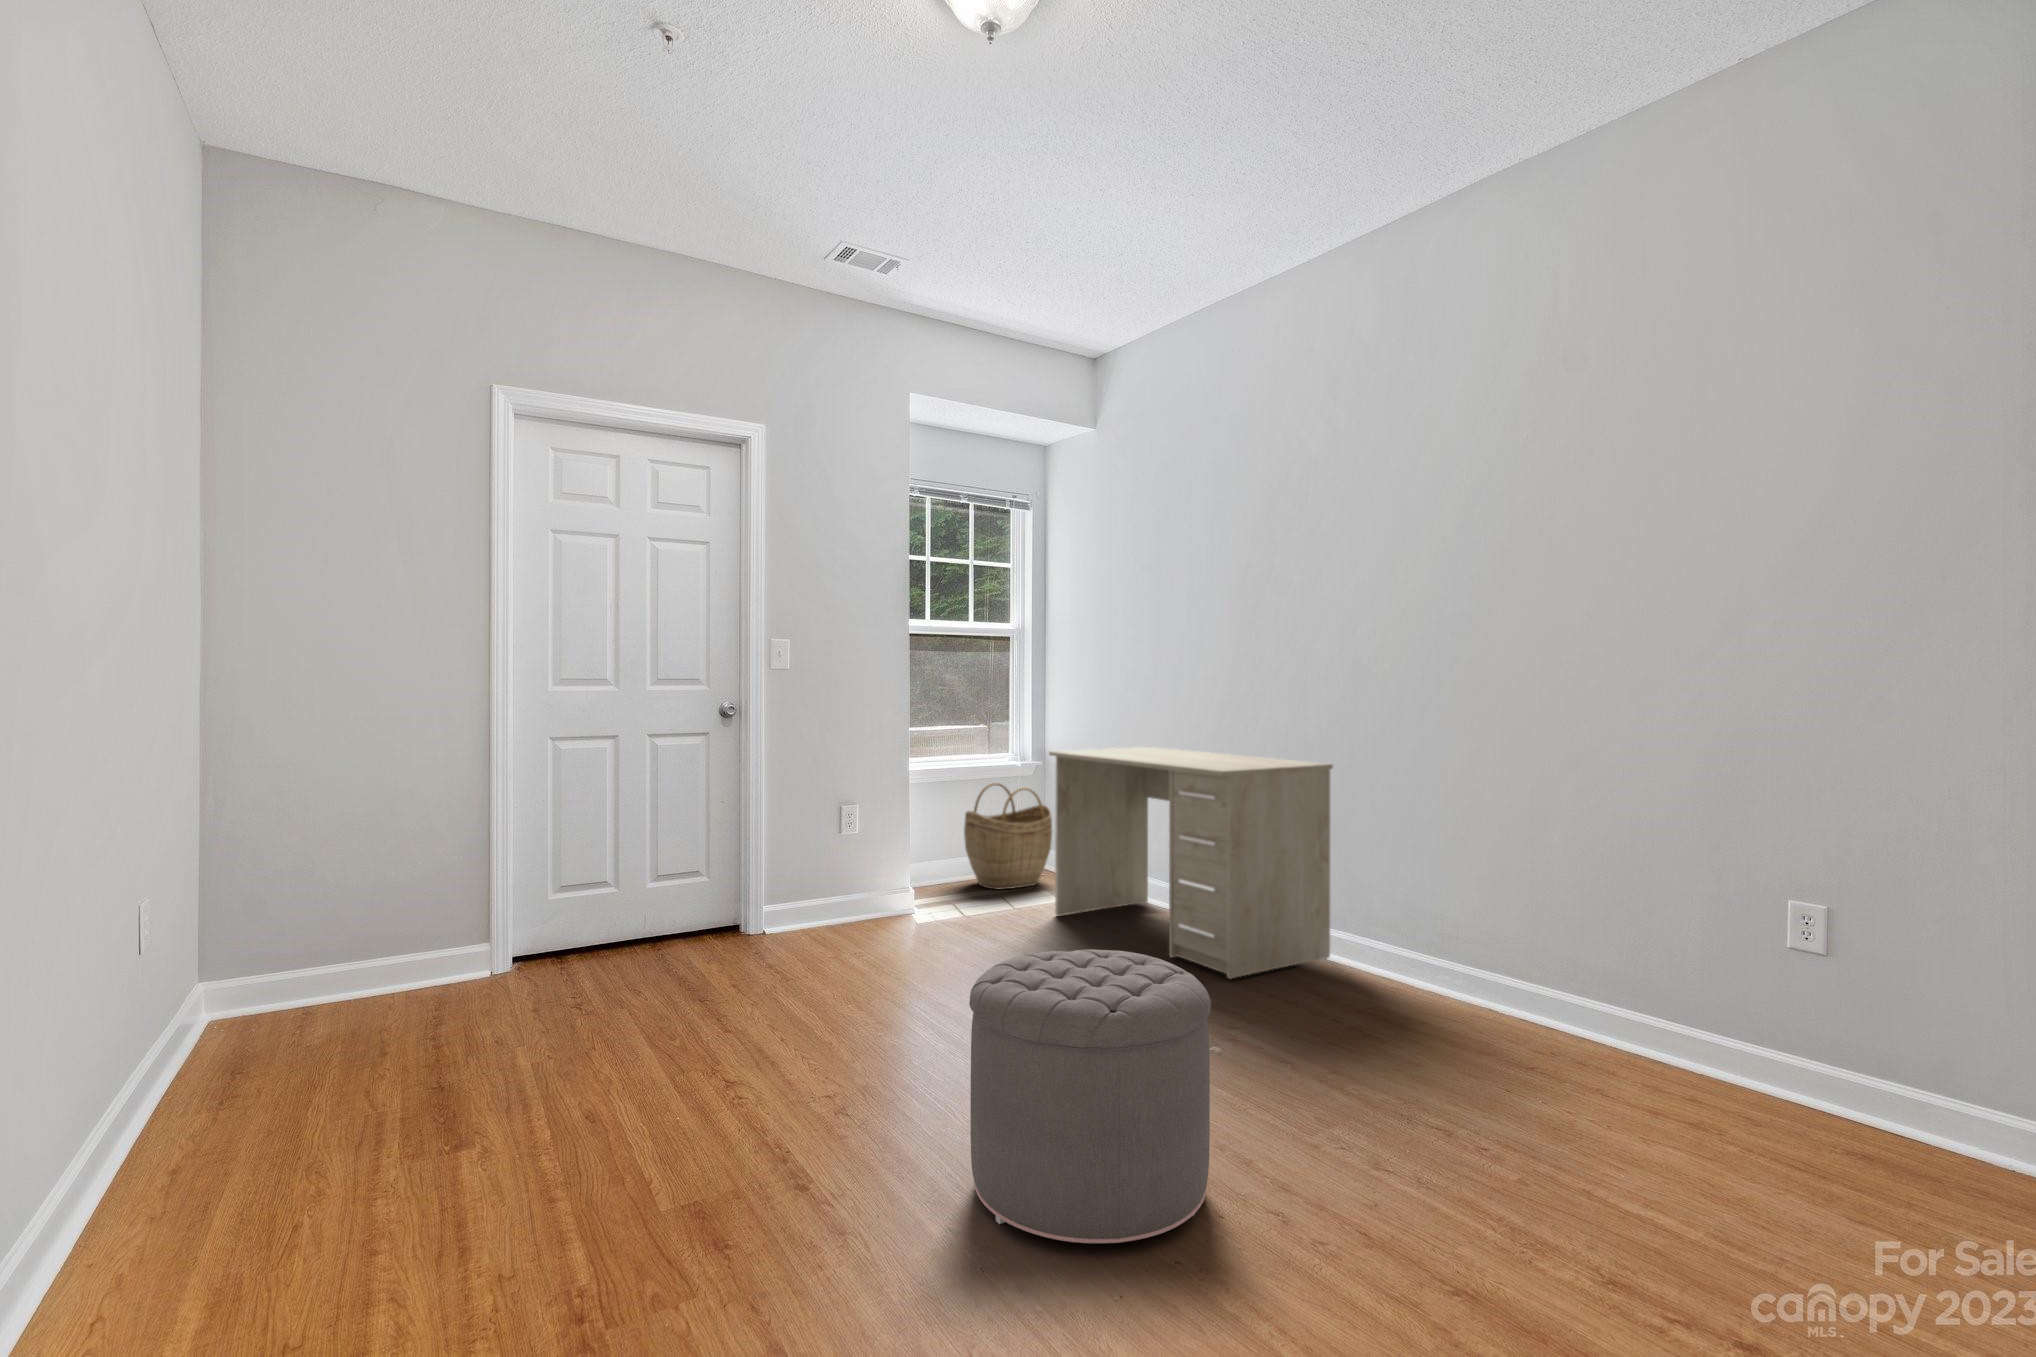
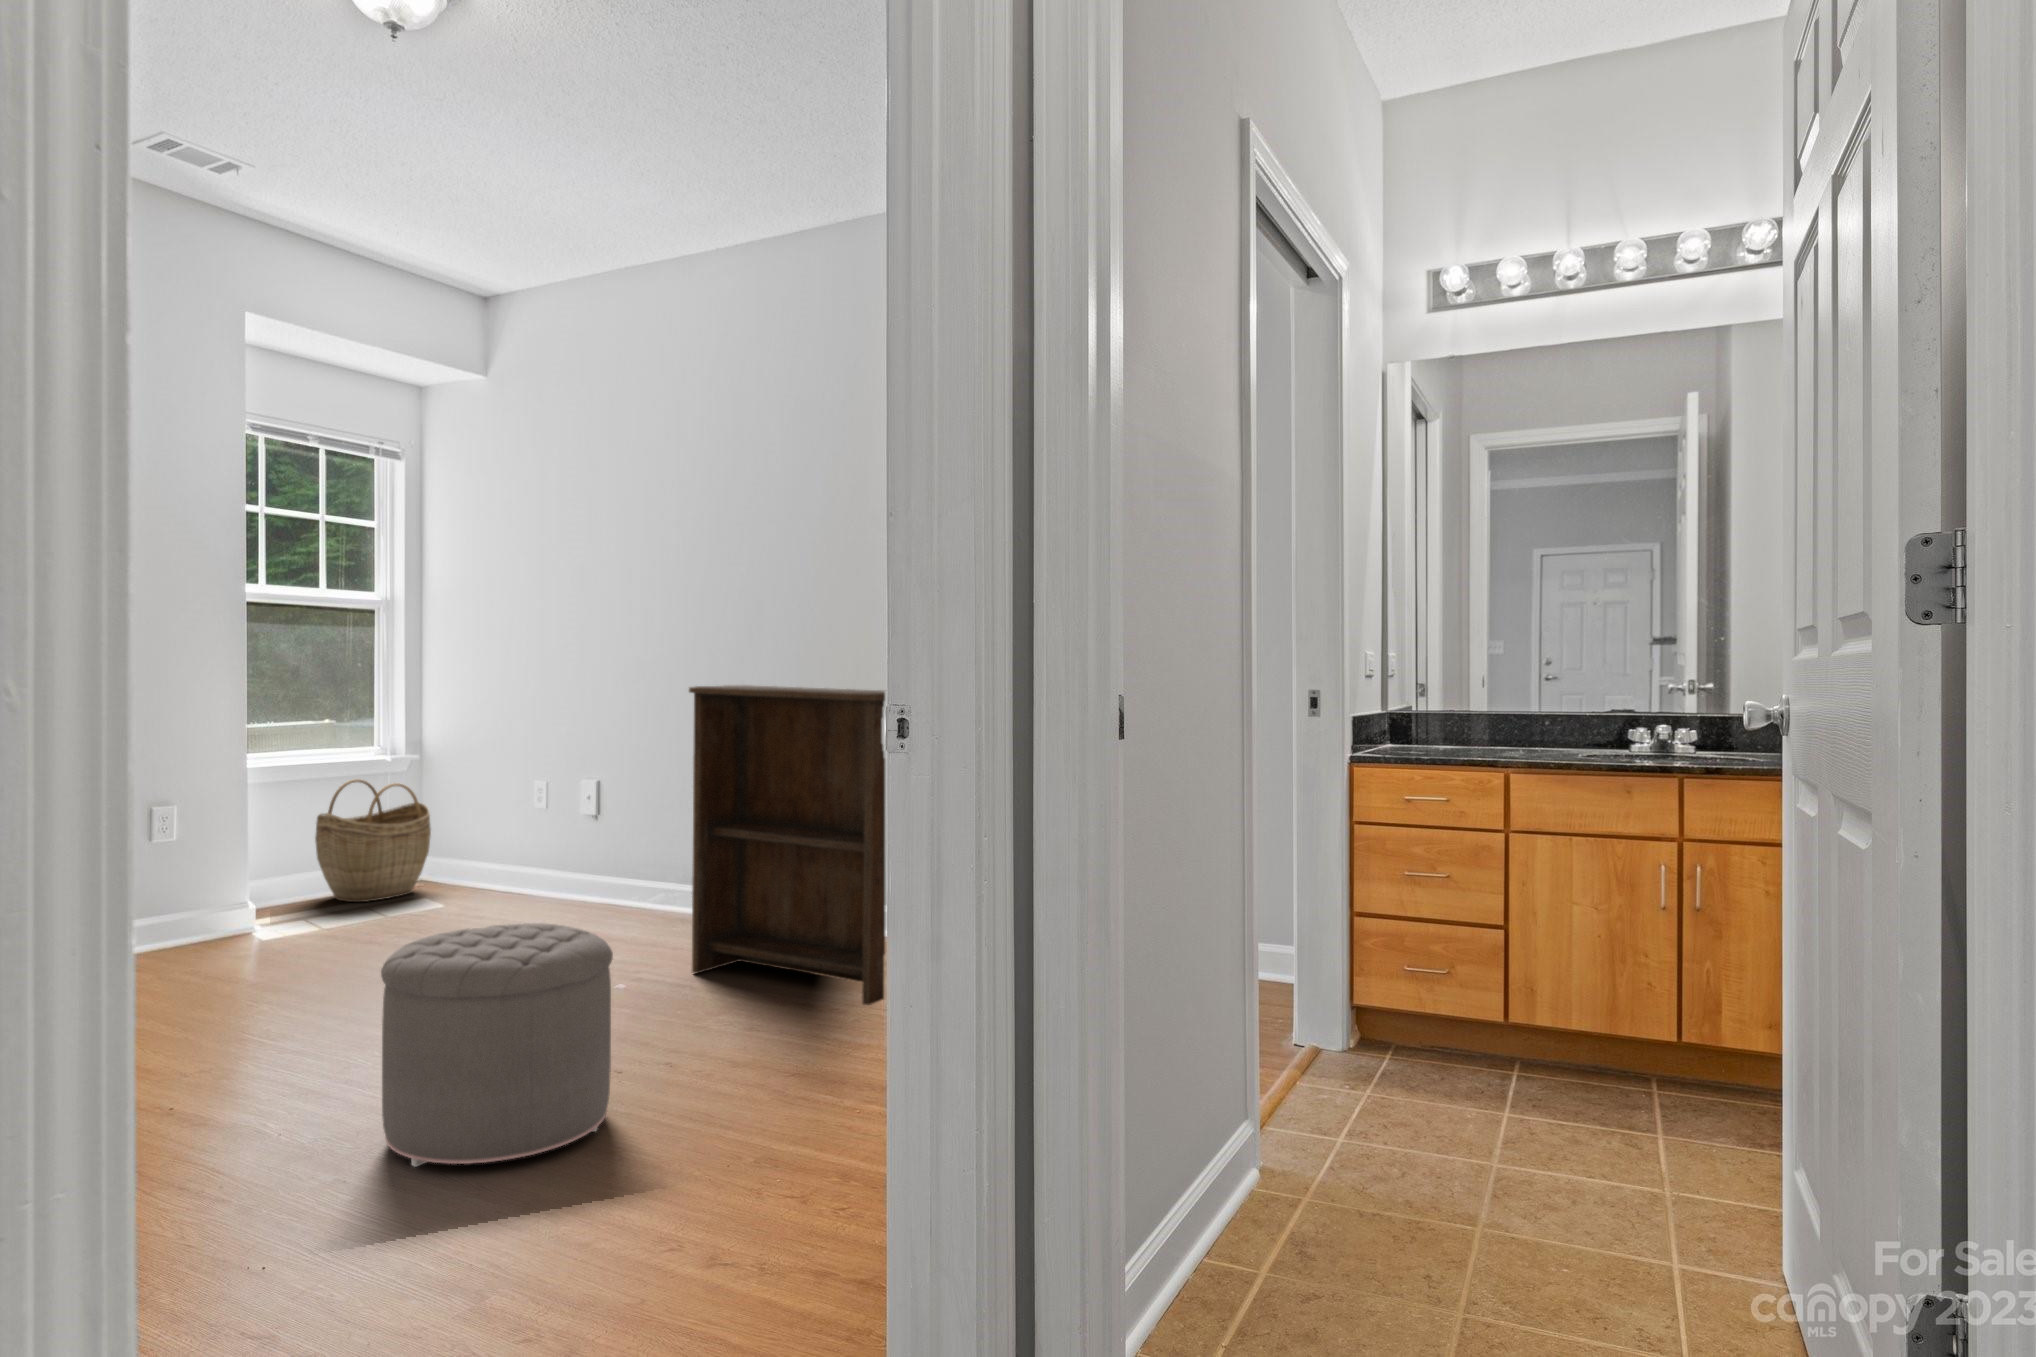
bookshelf: none [1284,698,1565,1080] -> present [689,685,885,1005]
desk: present [1049,747,1333,979] -> none [432,734,738,961]

